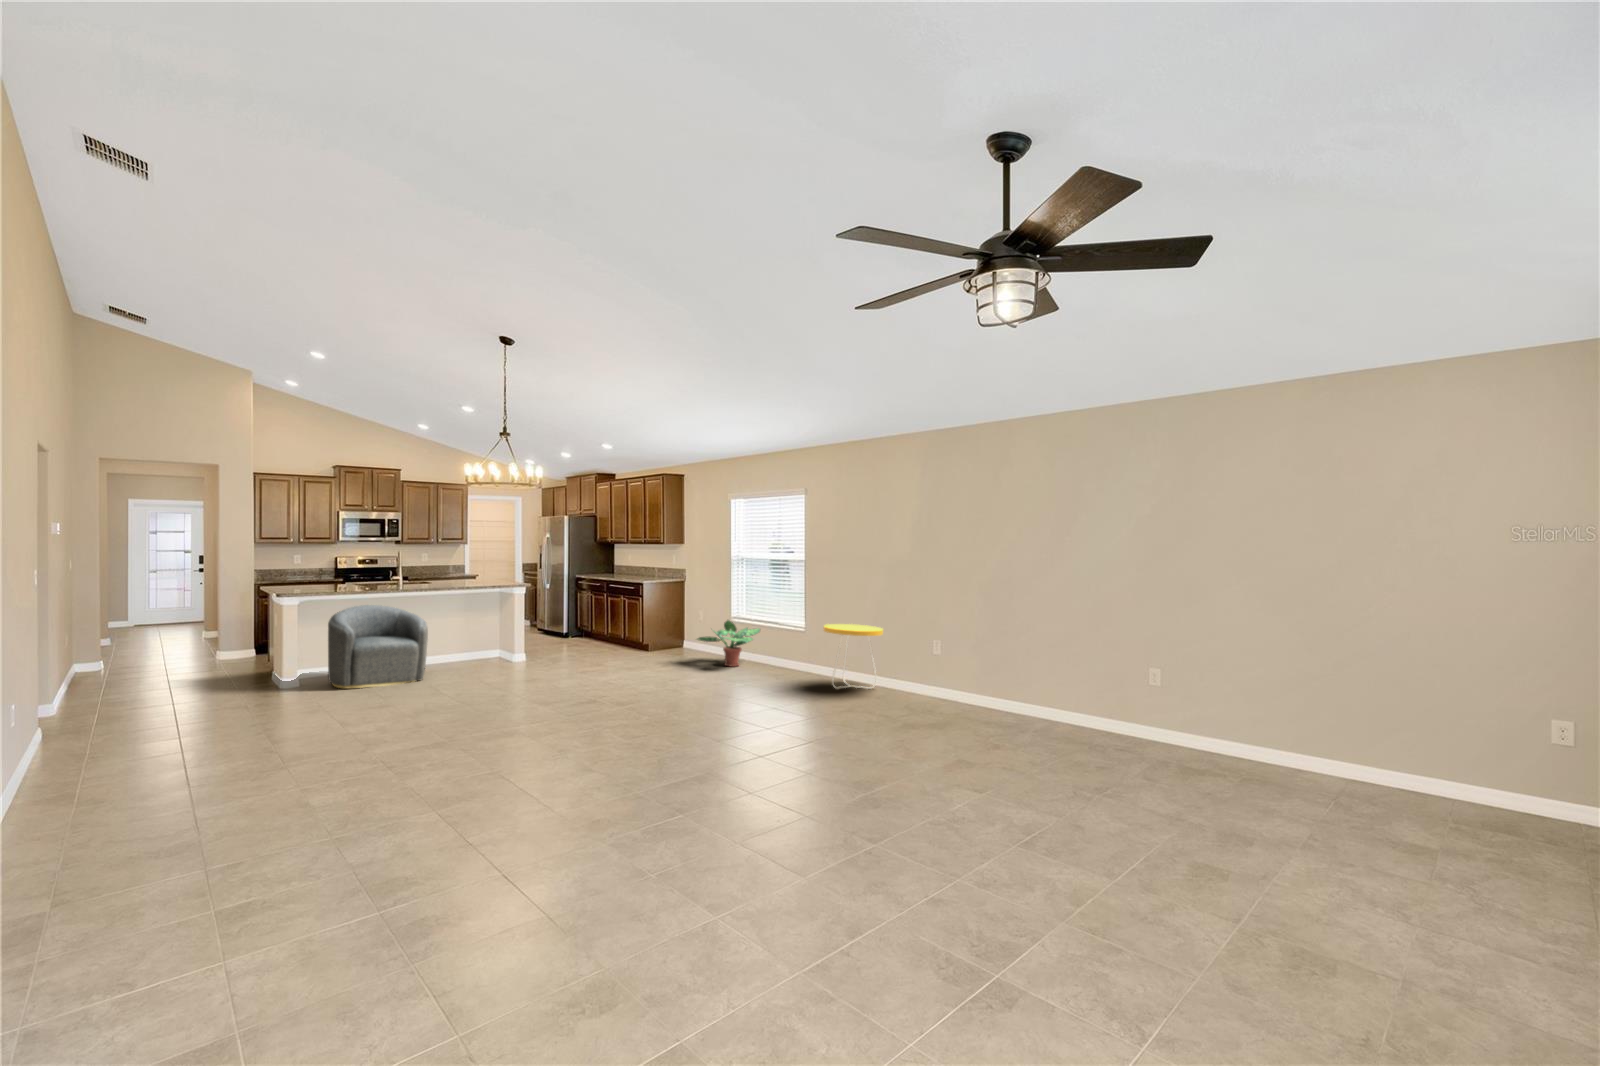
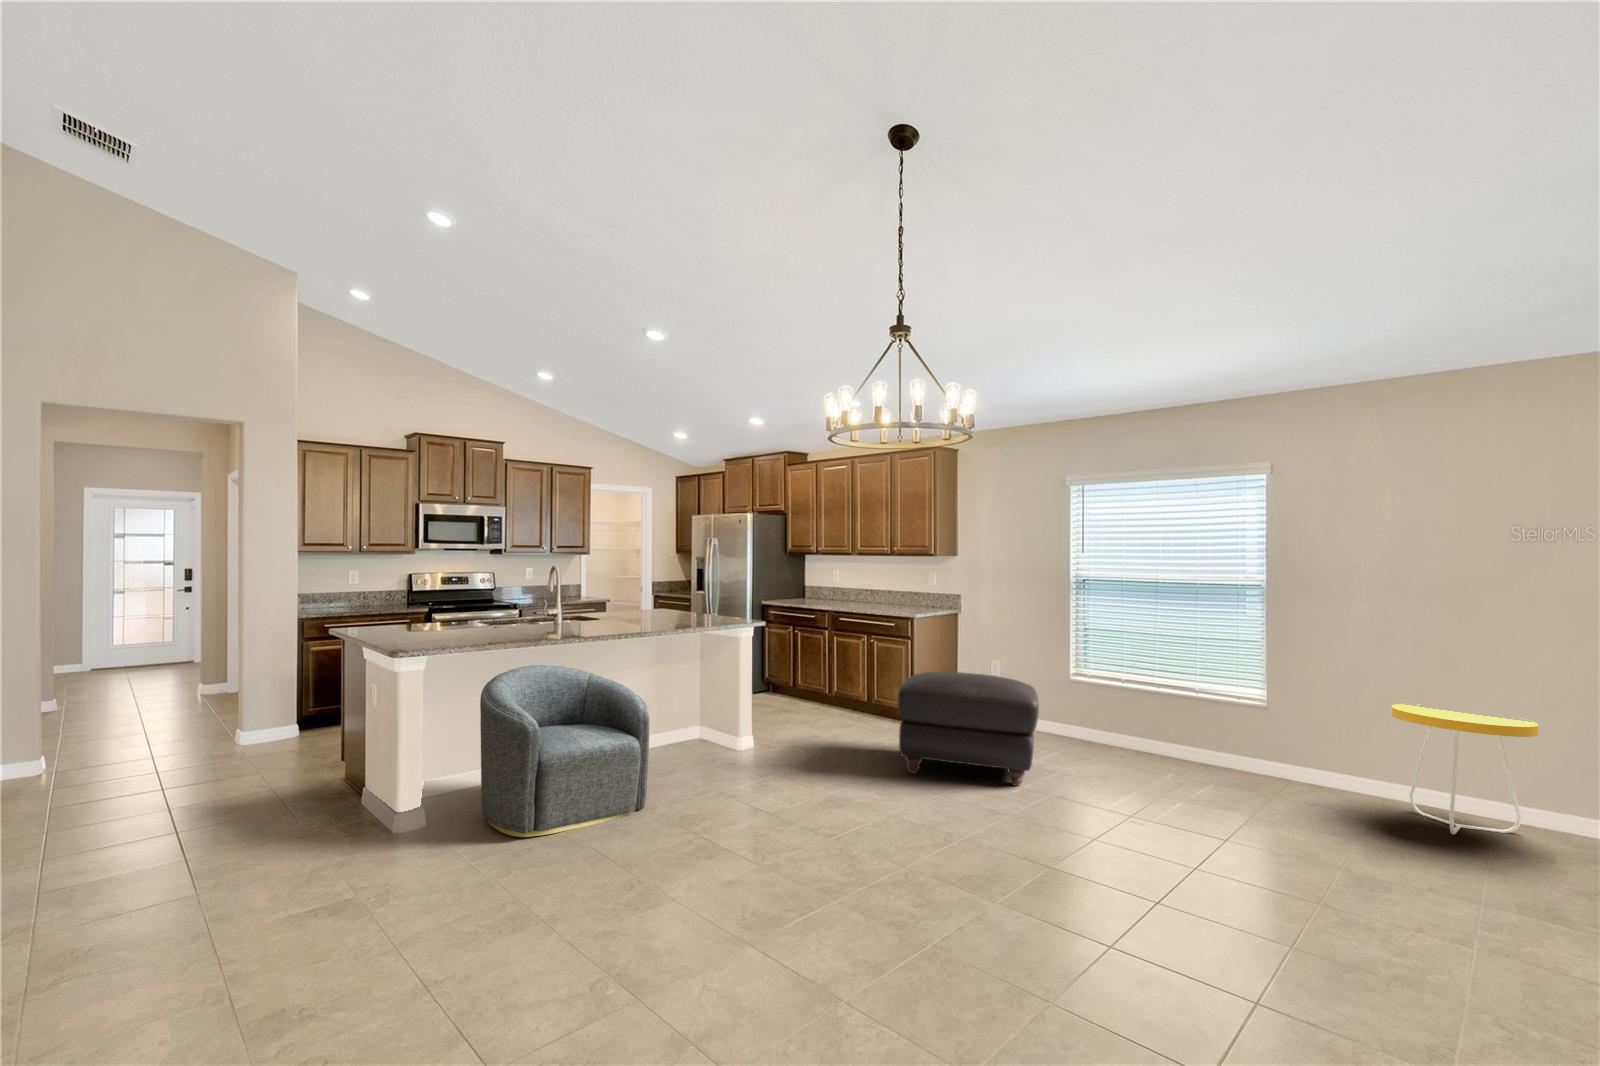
ottoman: none [587,613,683,674] -> present [898,672,1039,786]
potted plant: present [697,620,760,667] -> none [1050,685,1169,766]

